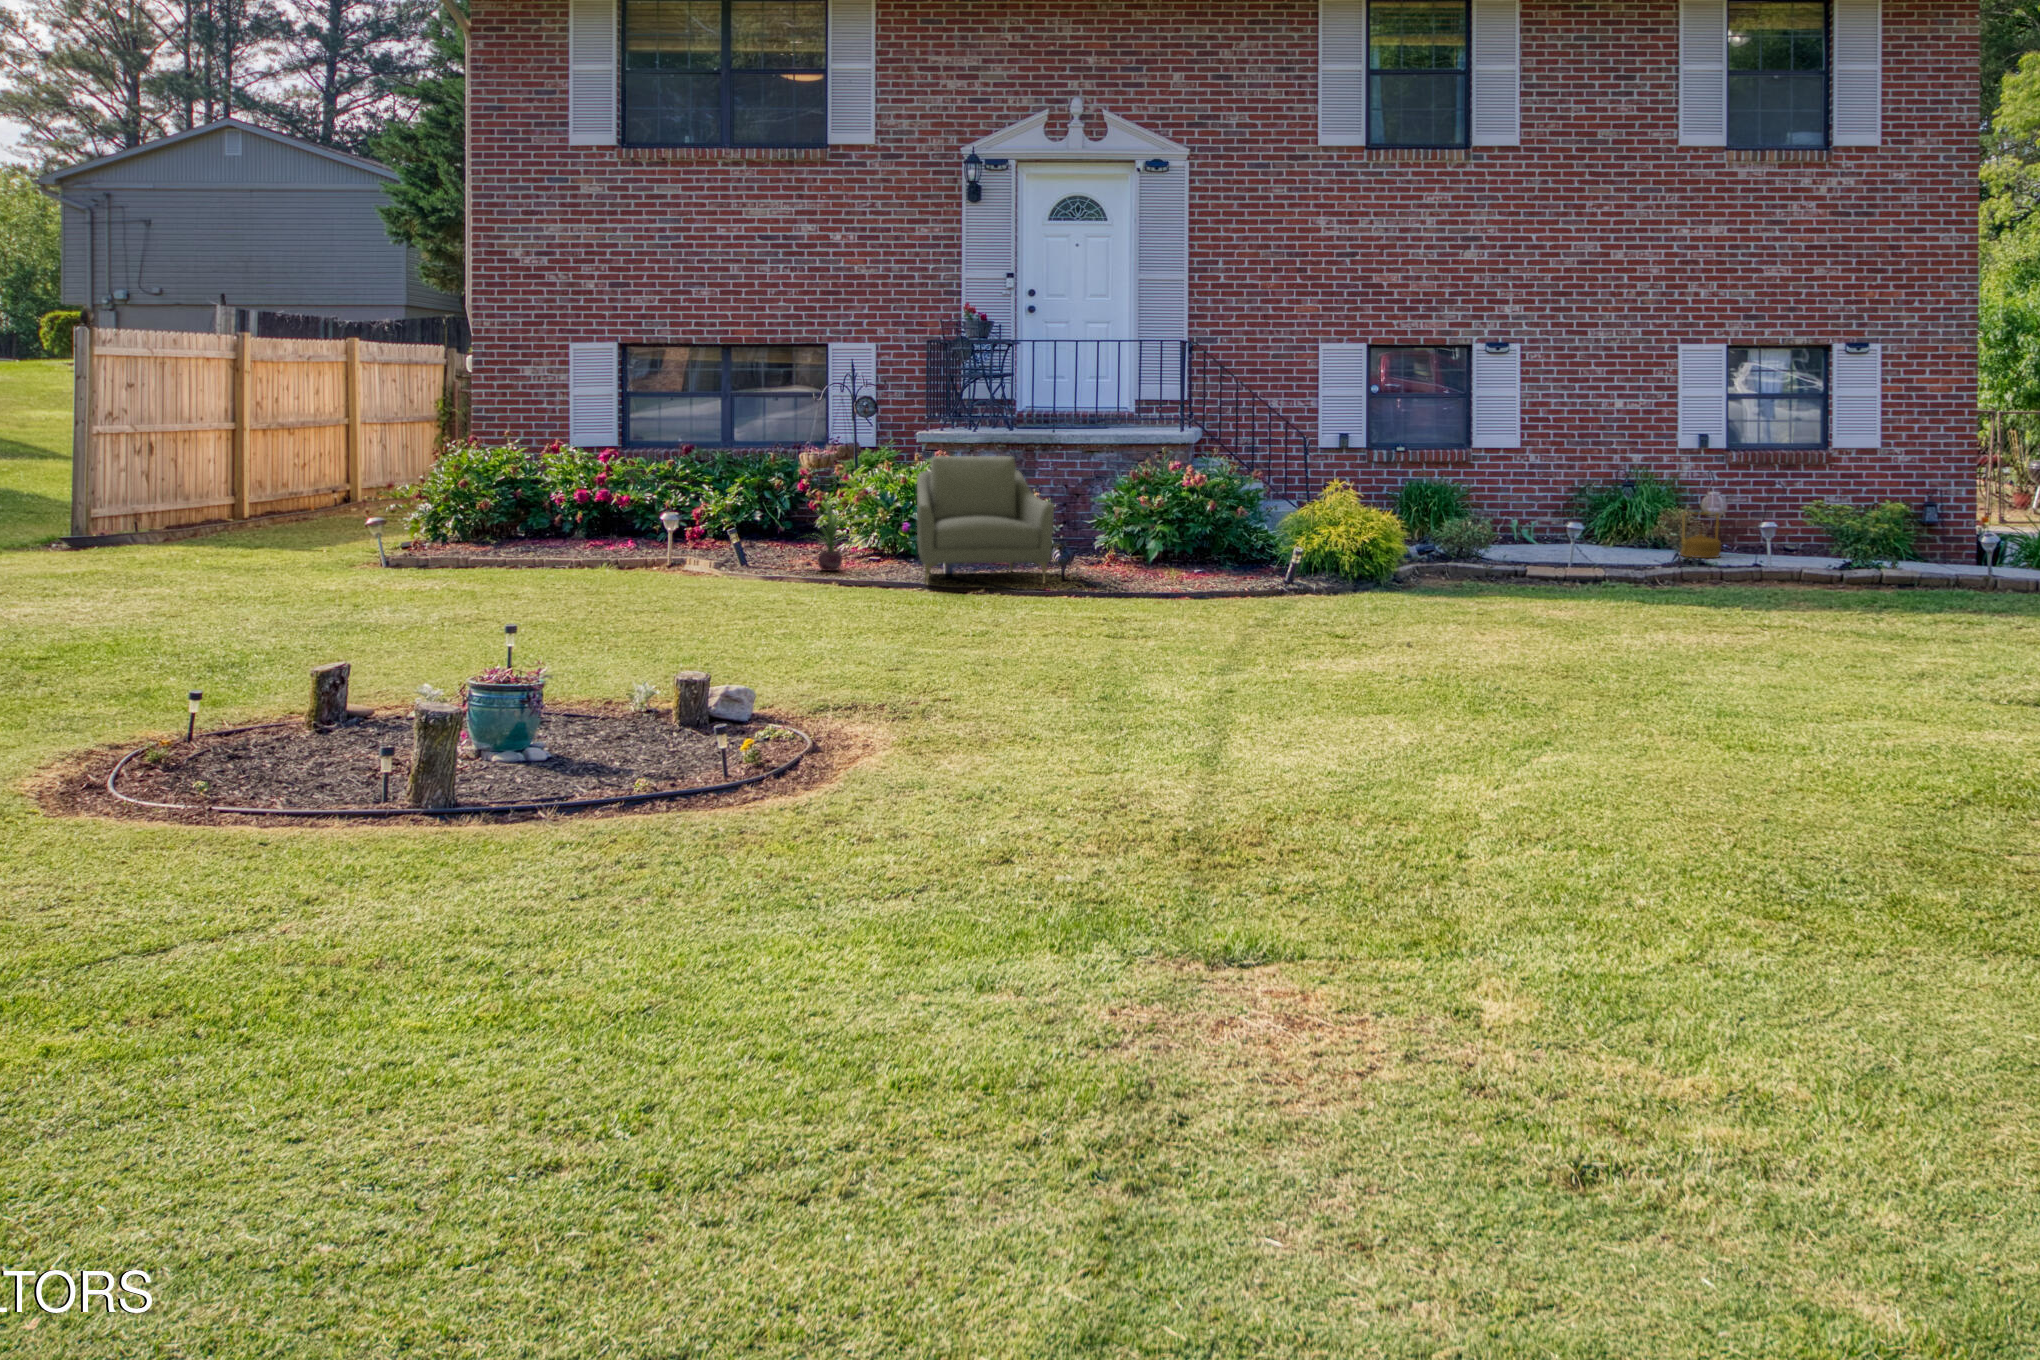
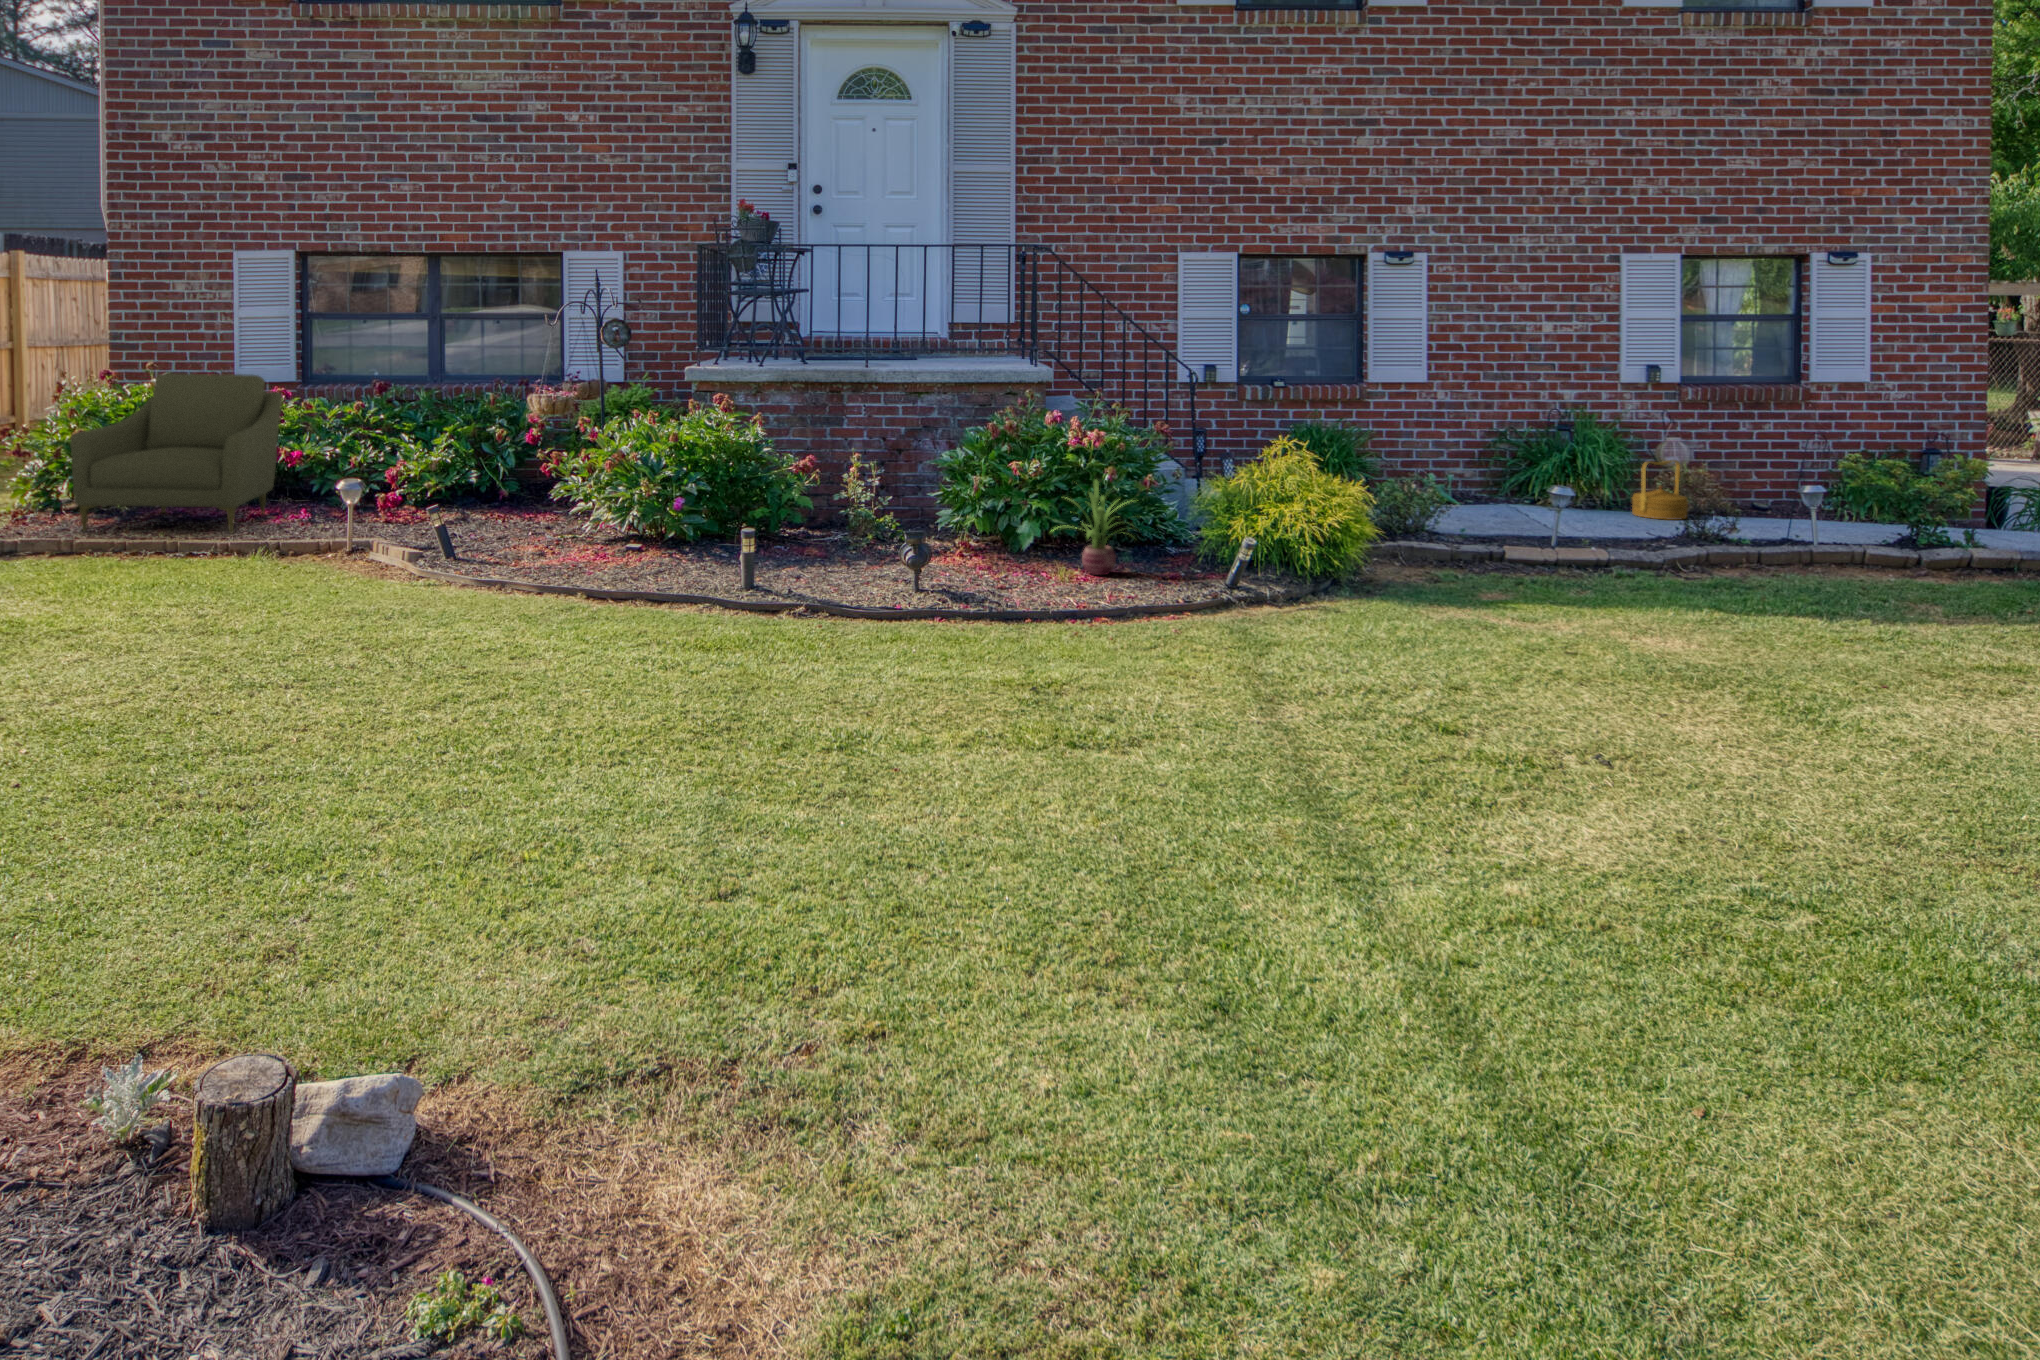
chair: present [917,456,1054,585] -> present [70,373,282,534]
decorative plant: present [818,504,855,571] -> present [1067,480,1132,575]

